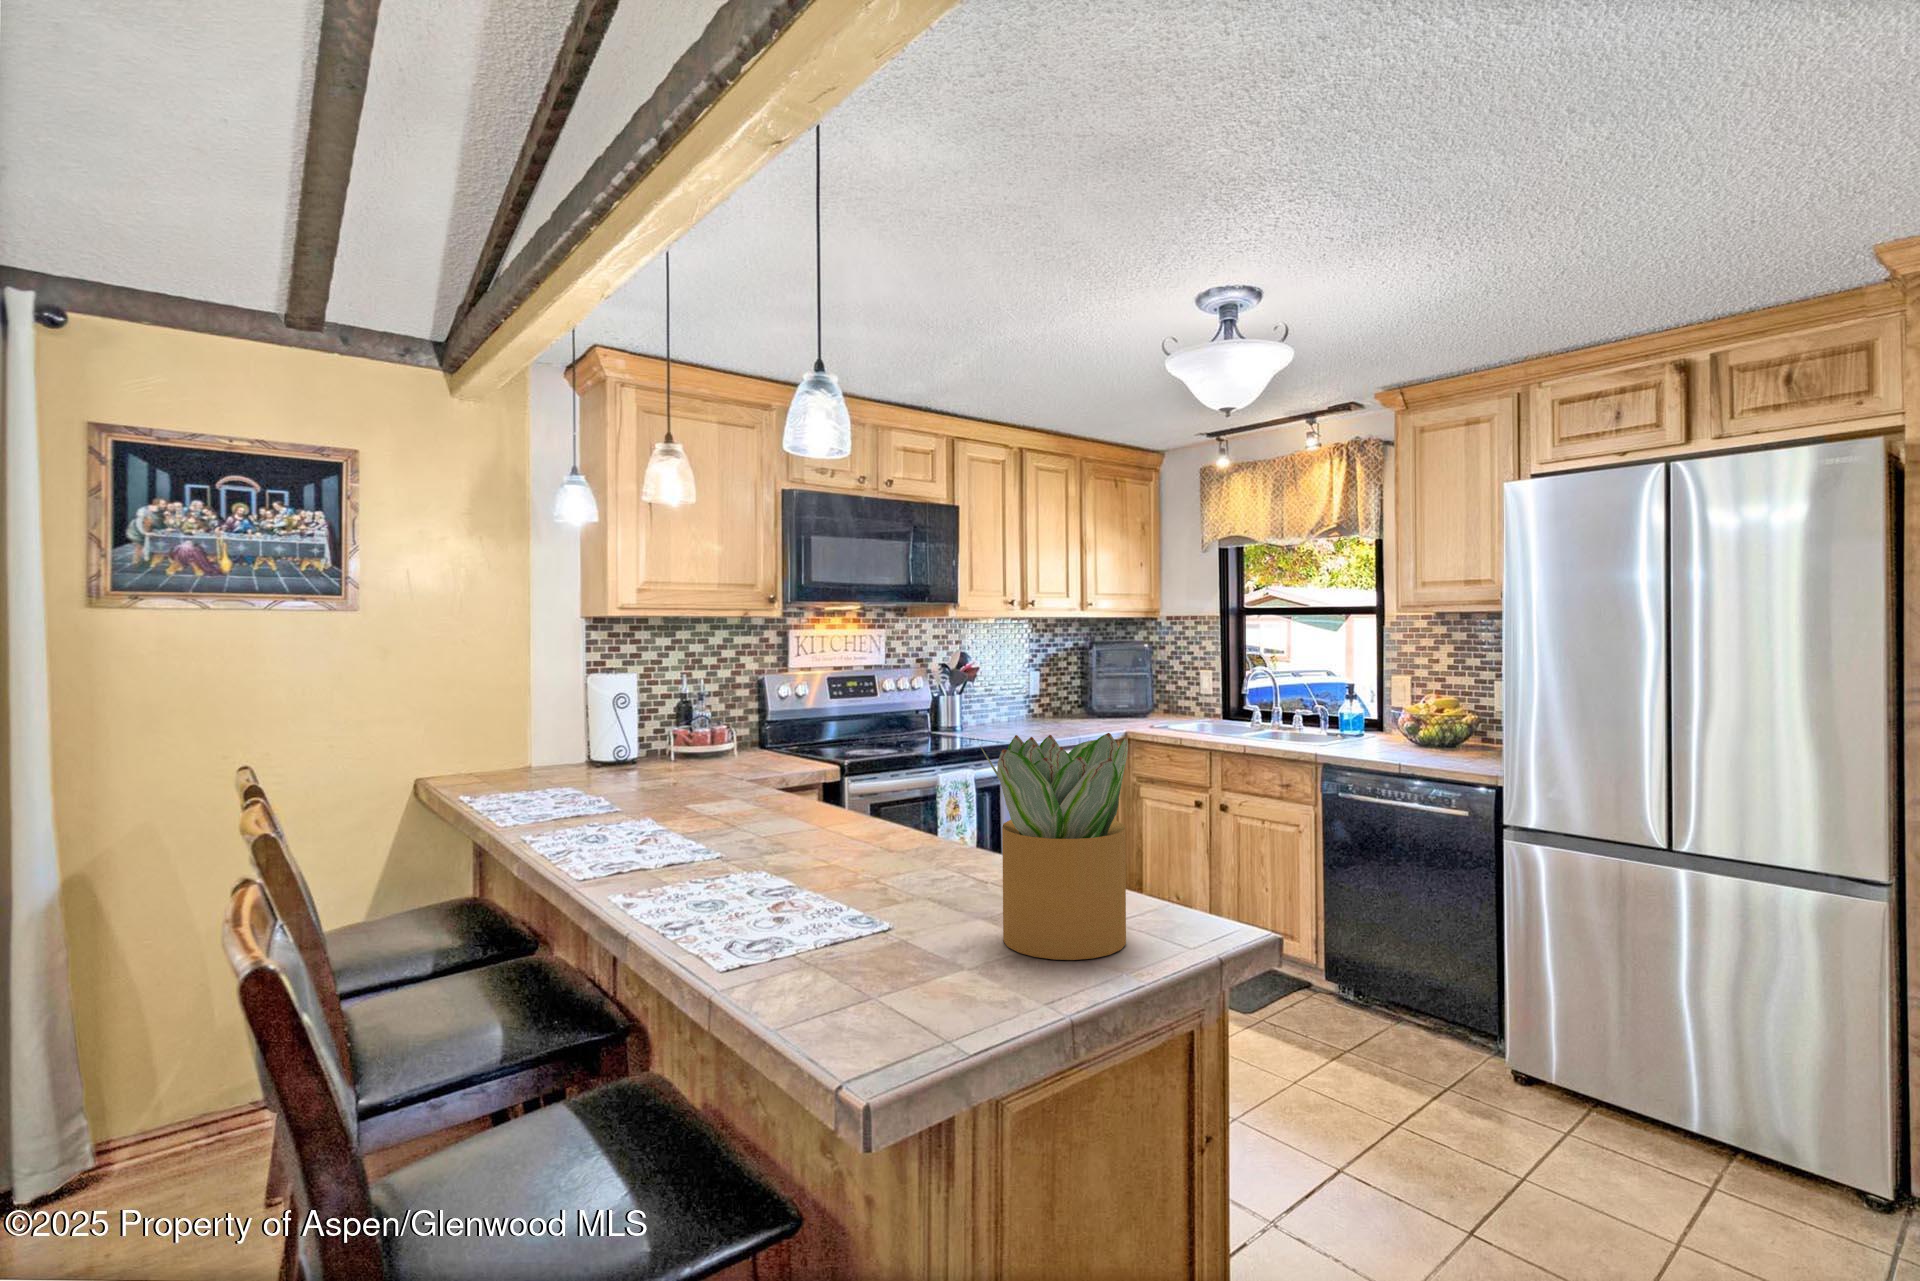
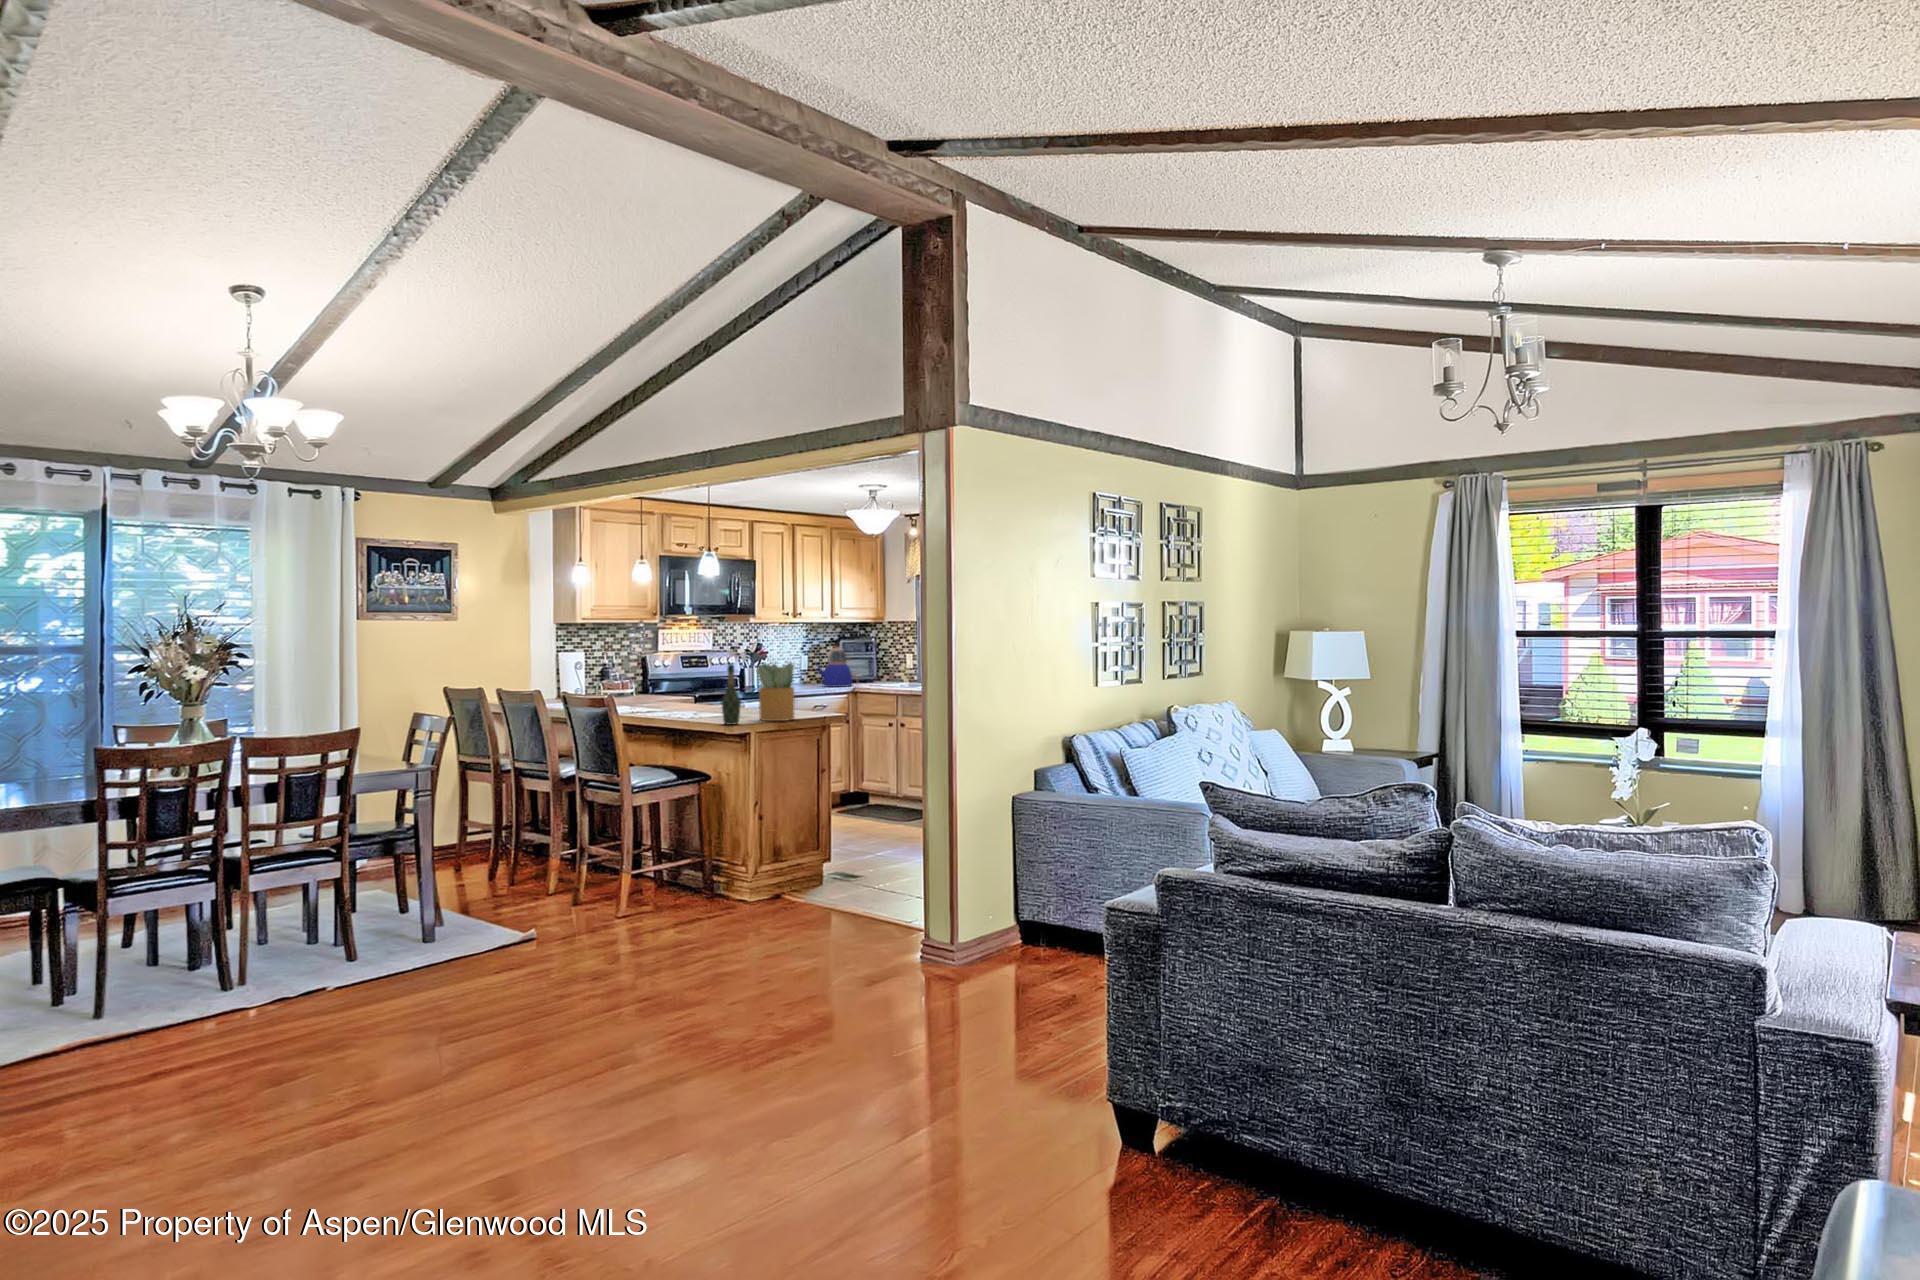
teapot: none [1056,656,1132,729] -> present [815,647,858,687]
wine bottle: none [861,758,939,1013] -> present [721,664,741,725]

